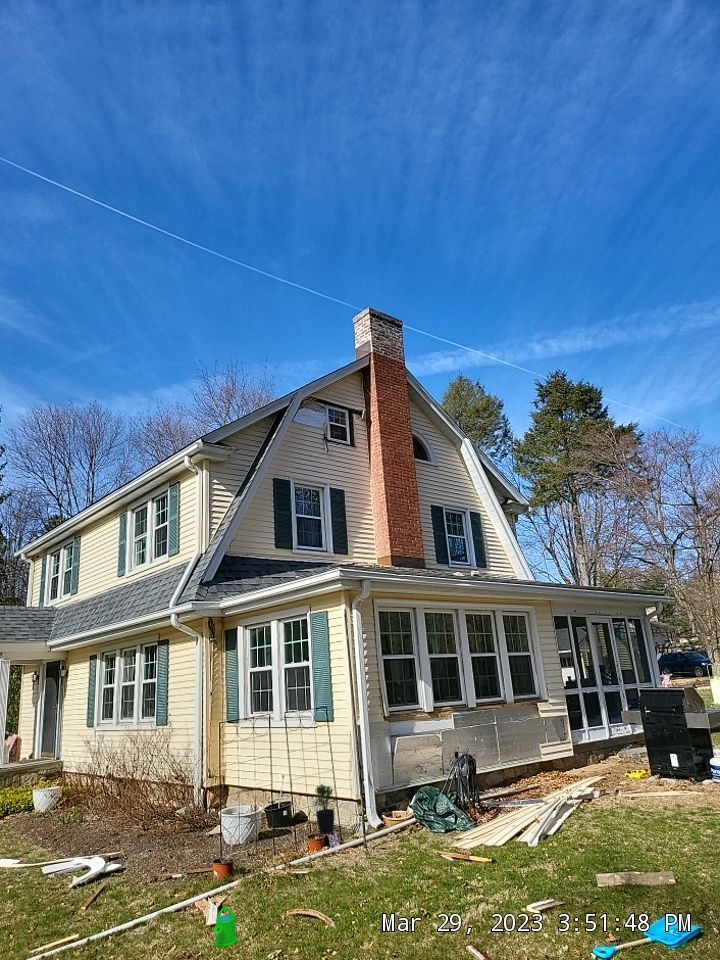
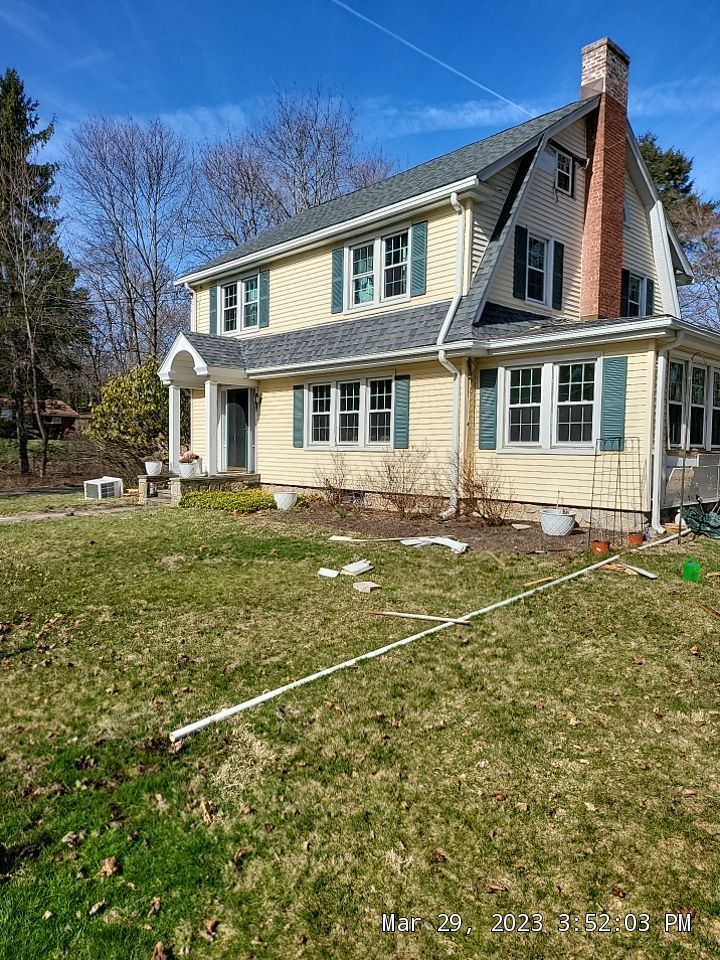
potted plant: present [312,785,339,834] -> none [602,495,625,531]

